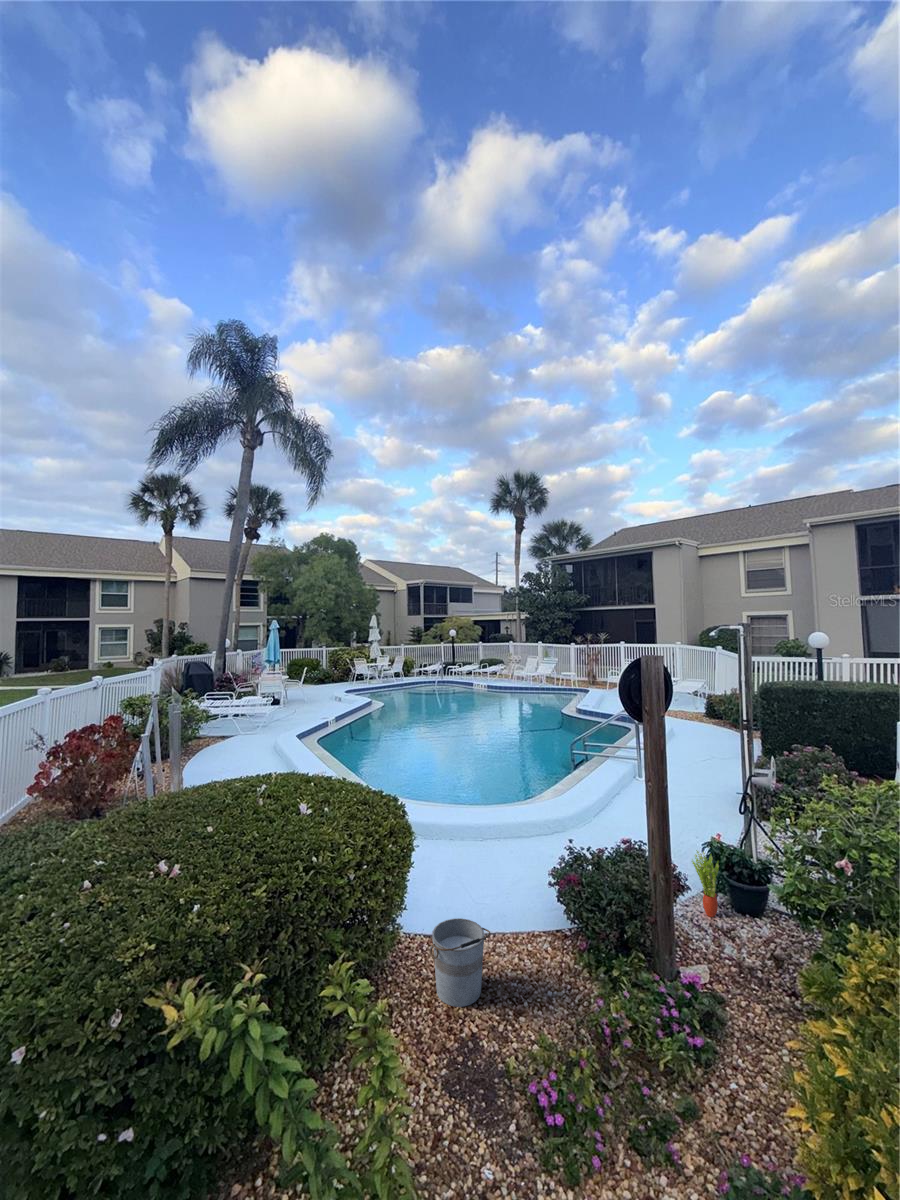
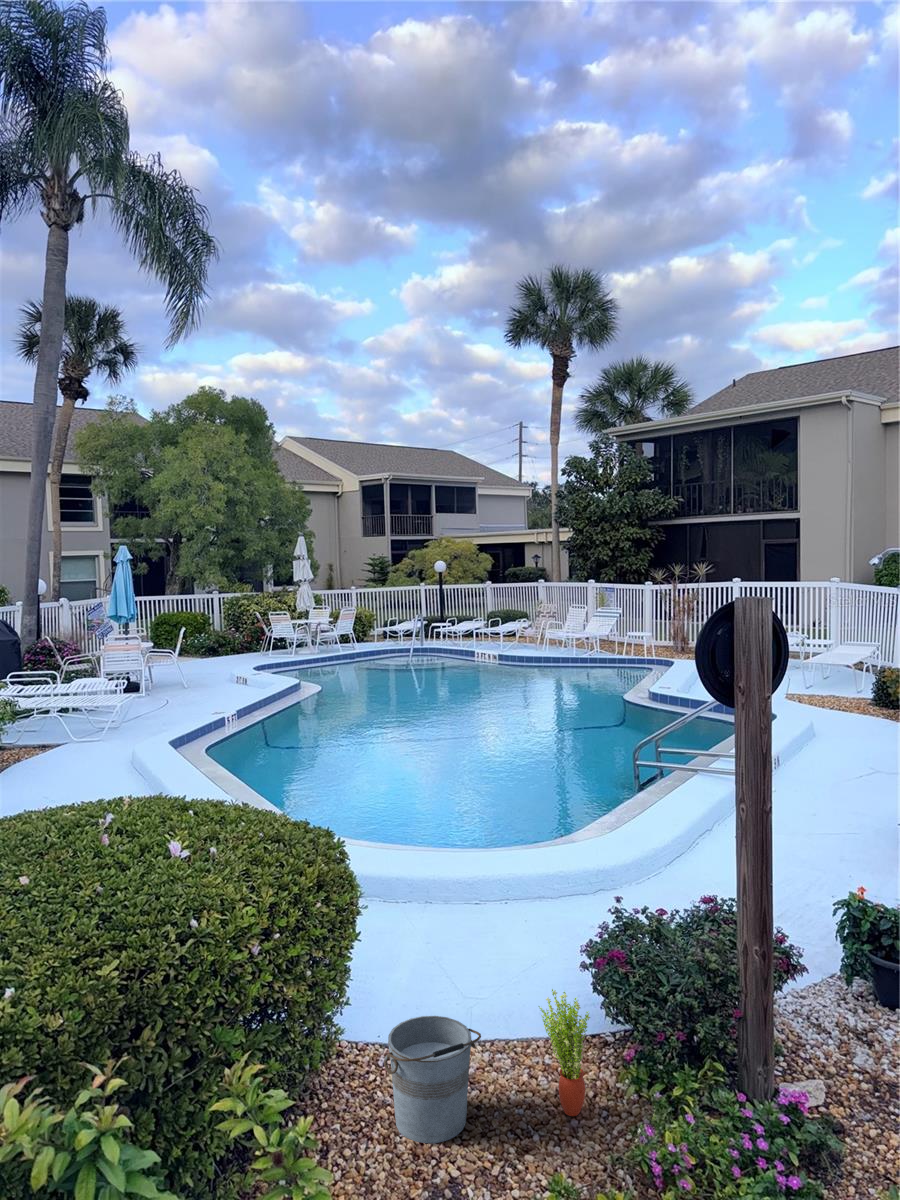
potted plant: present [692,850,719,917] -> present [539,989,590,1116]

